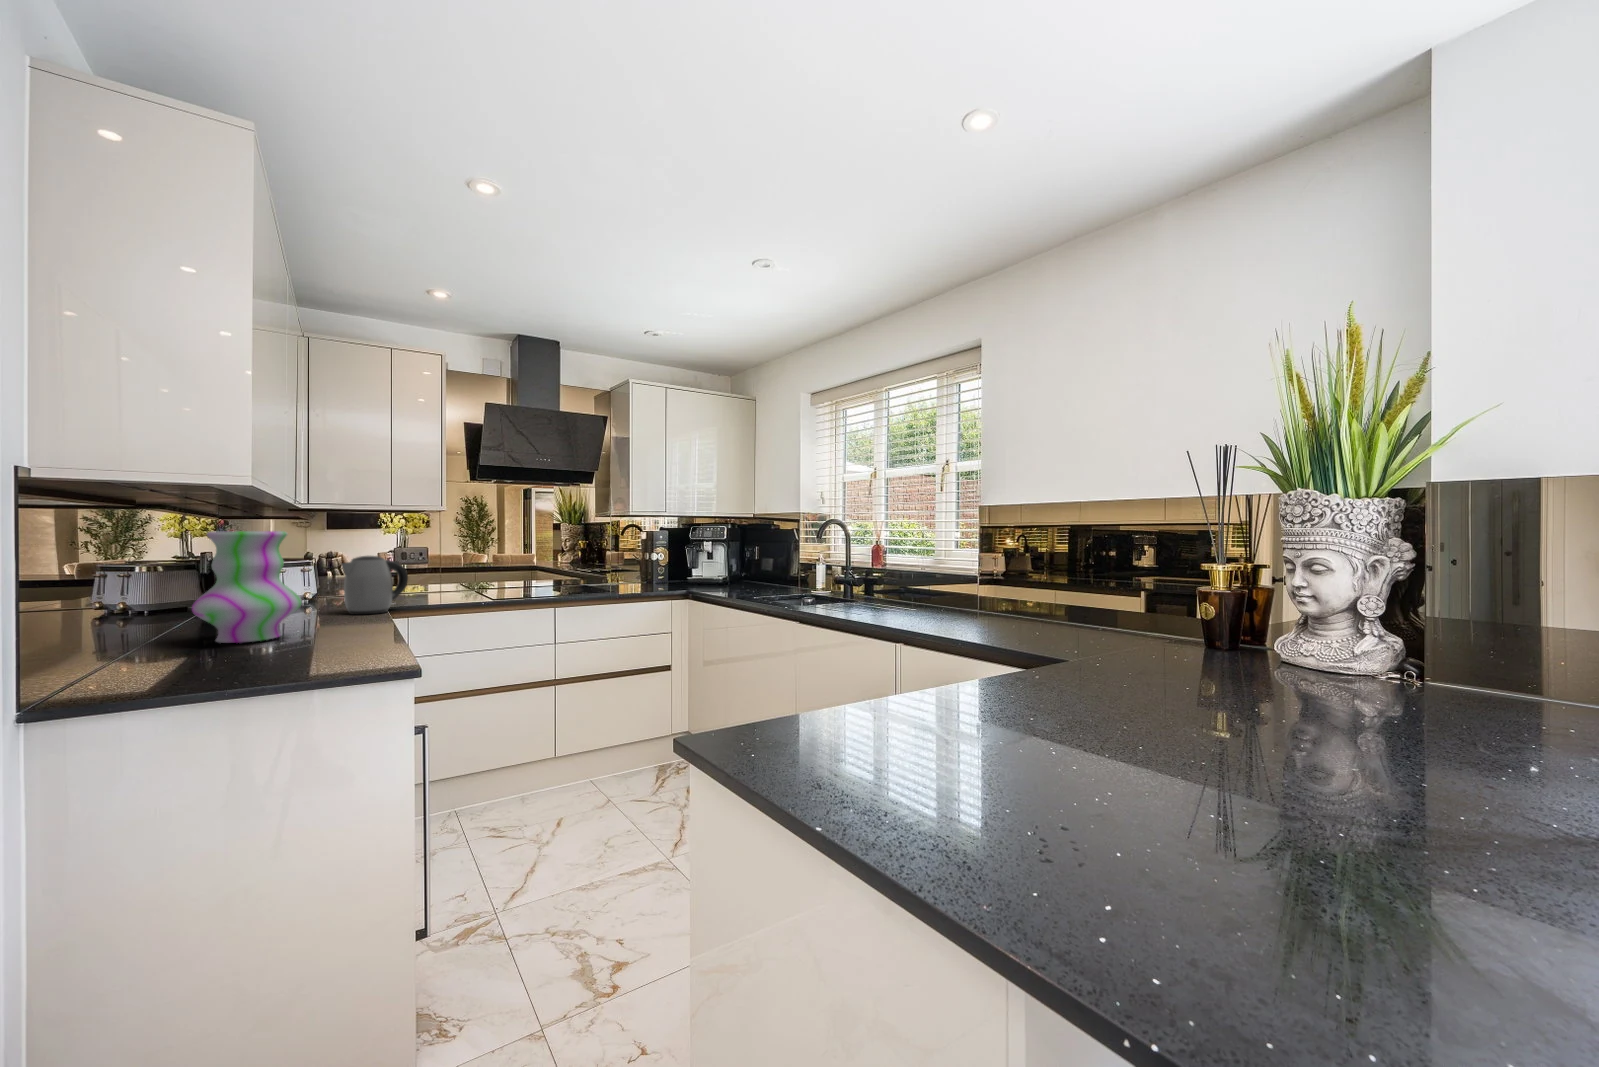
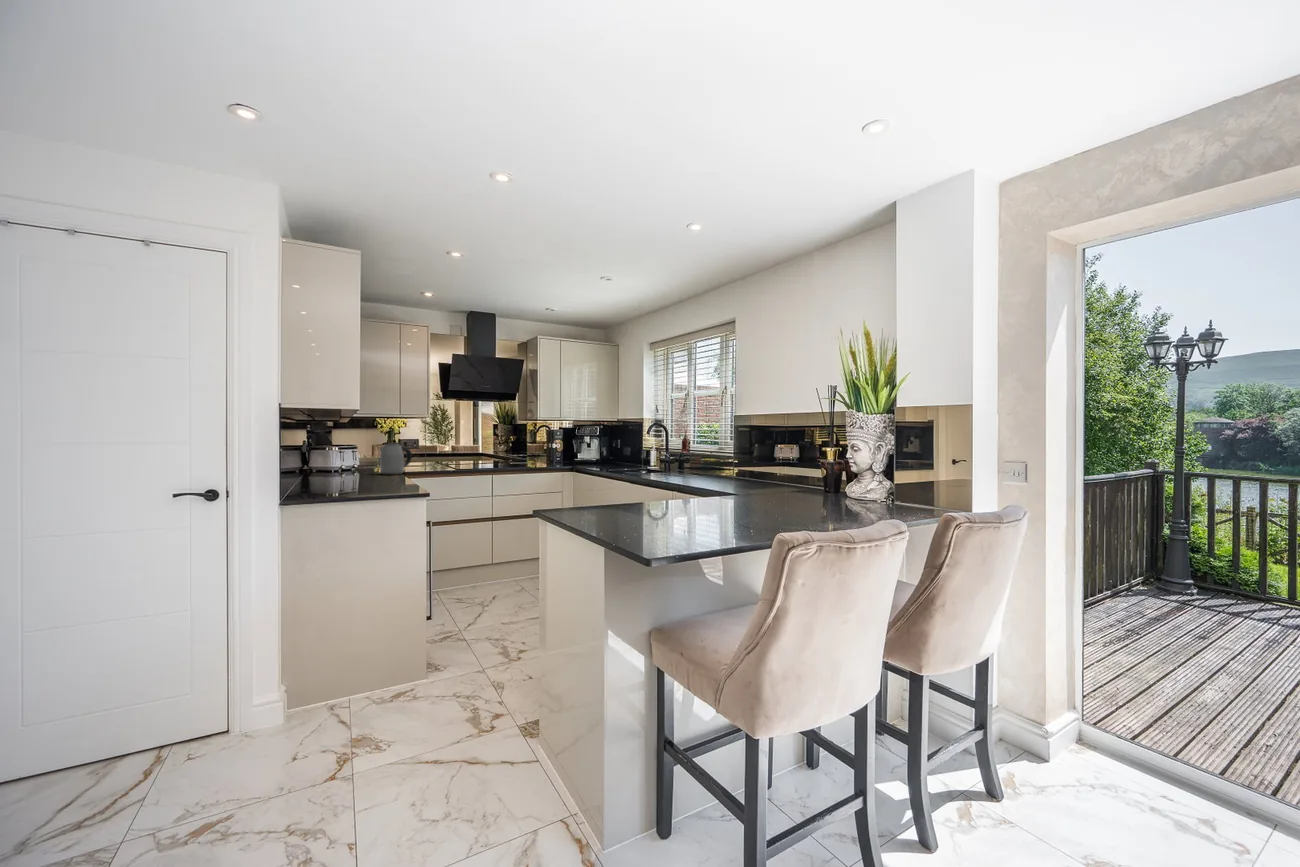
vase: present [192,531,302,643] -> none [320,430,368,484]

